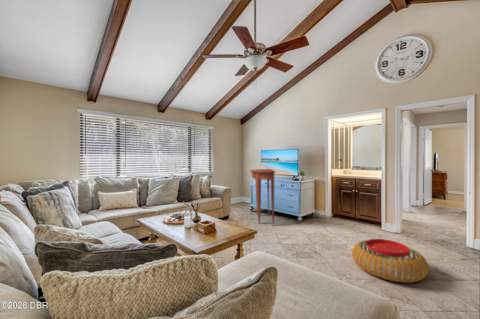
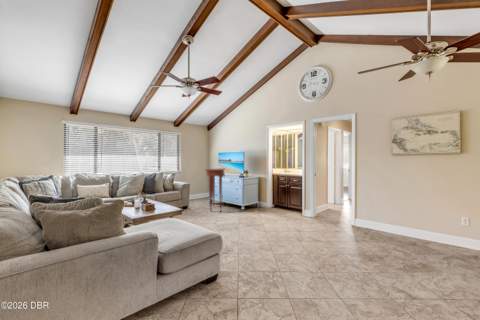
pouf: present [352,239,429,283] -> none [257,216,302,242]

